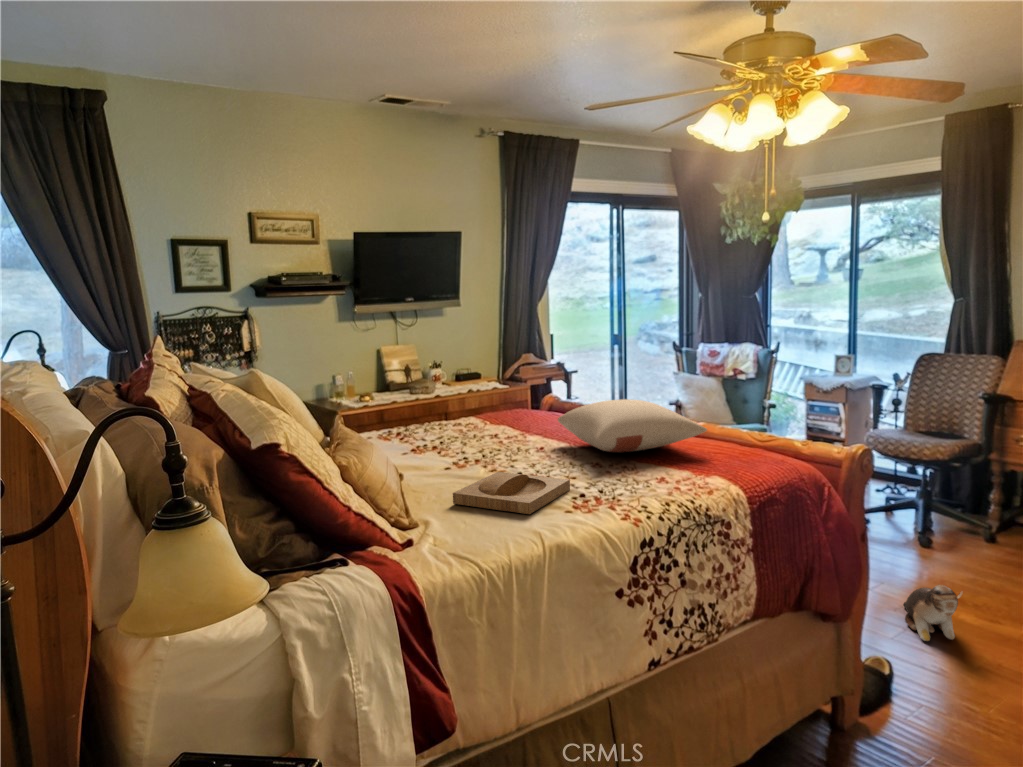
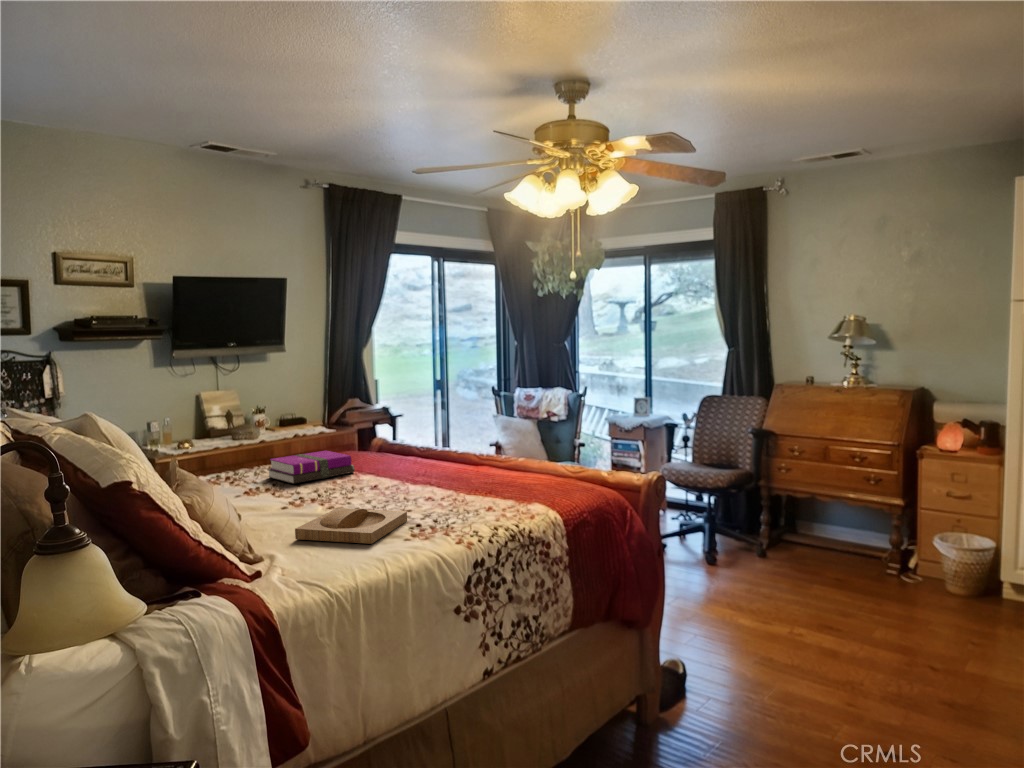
pillow: present [558,399,707,452] -> none [391,438,528,486]
notebook: none [436,408,521,442] -> present [268,451,355,484]
plush toy: present [903,585,963,641] -> none [694,591,739,642]

